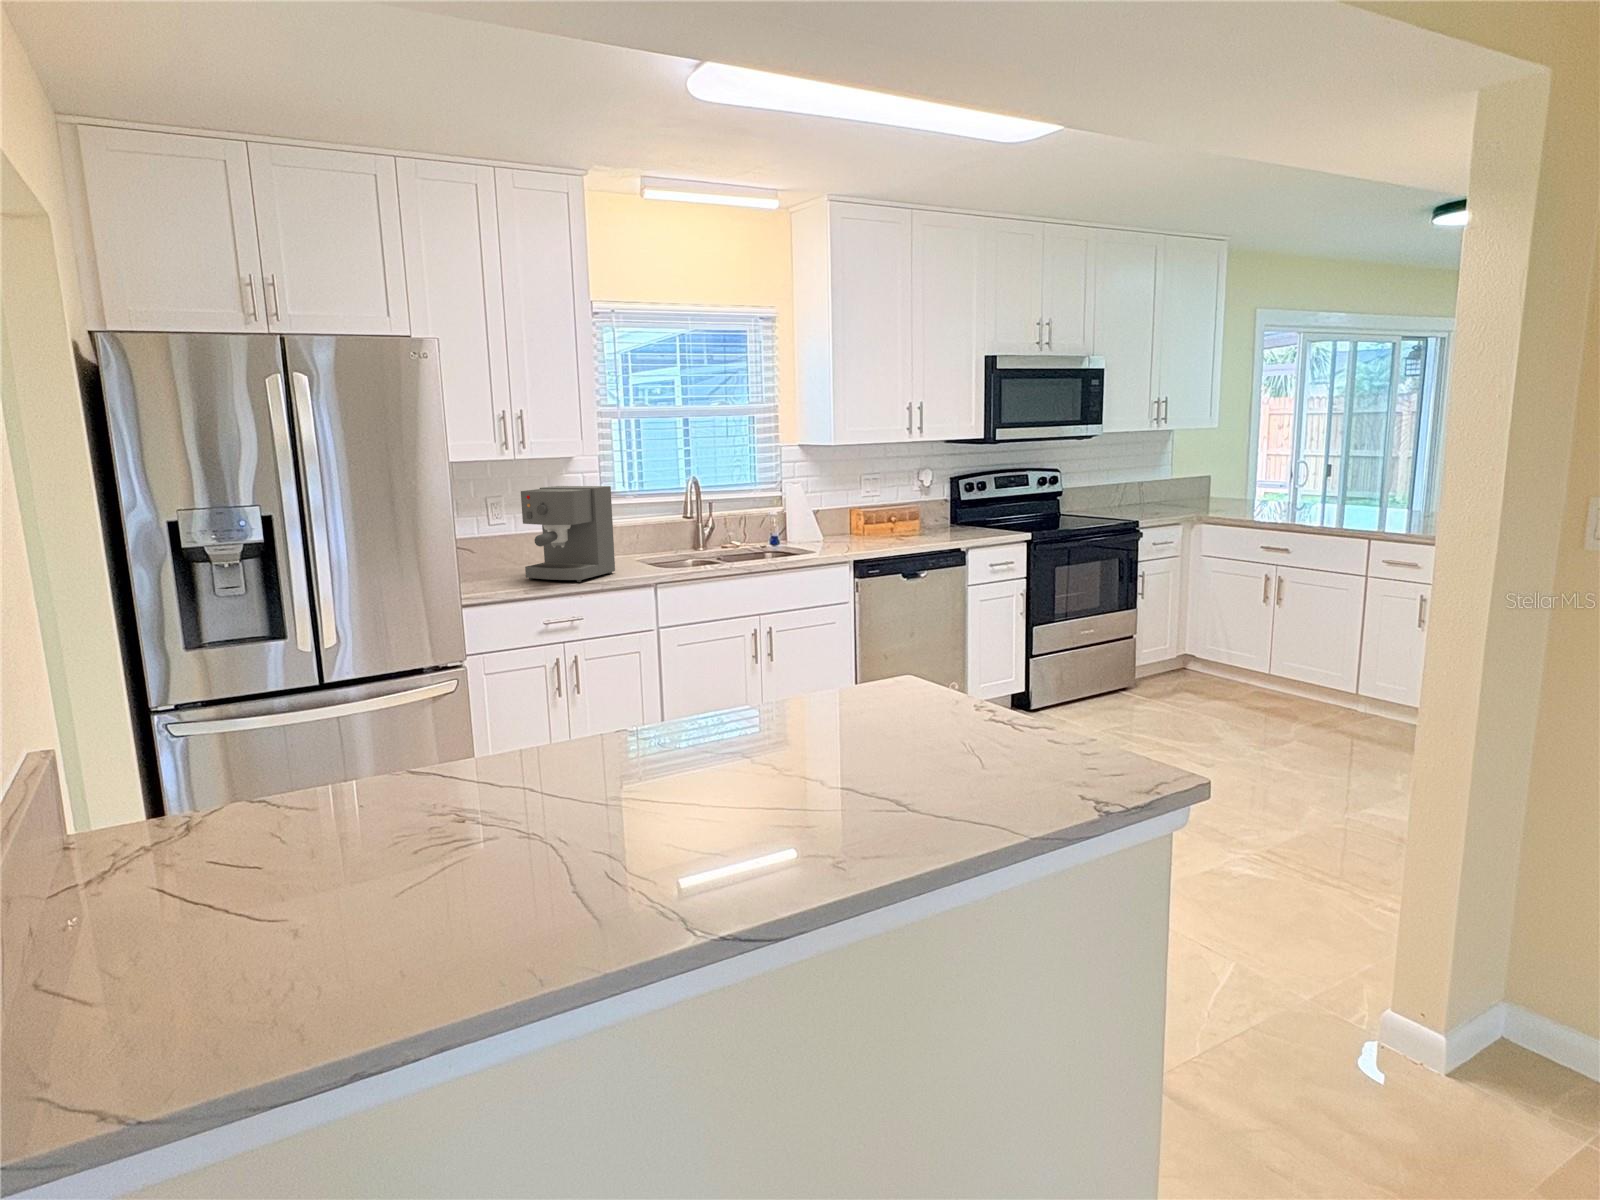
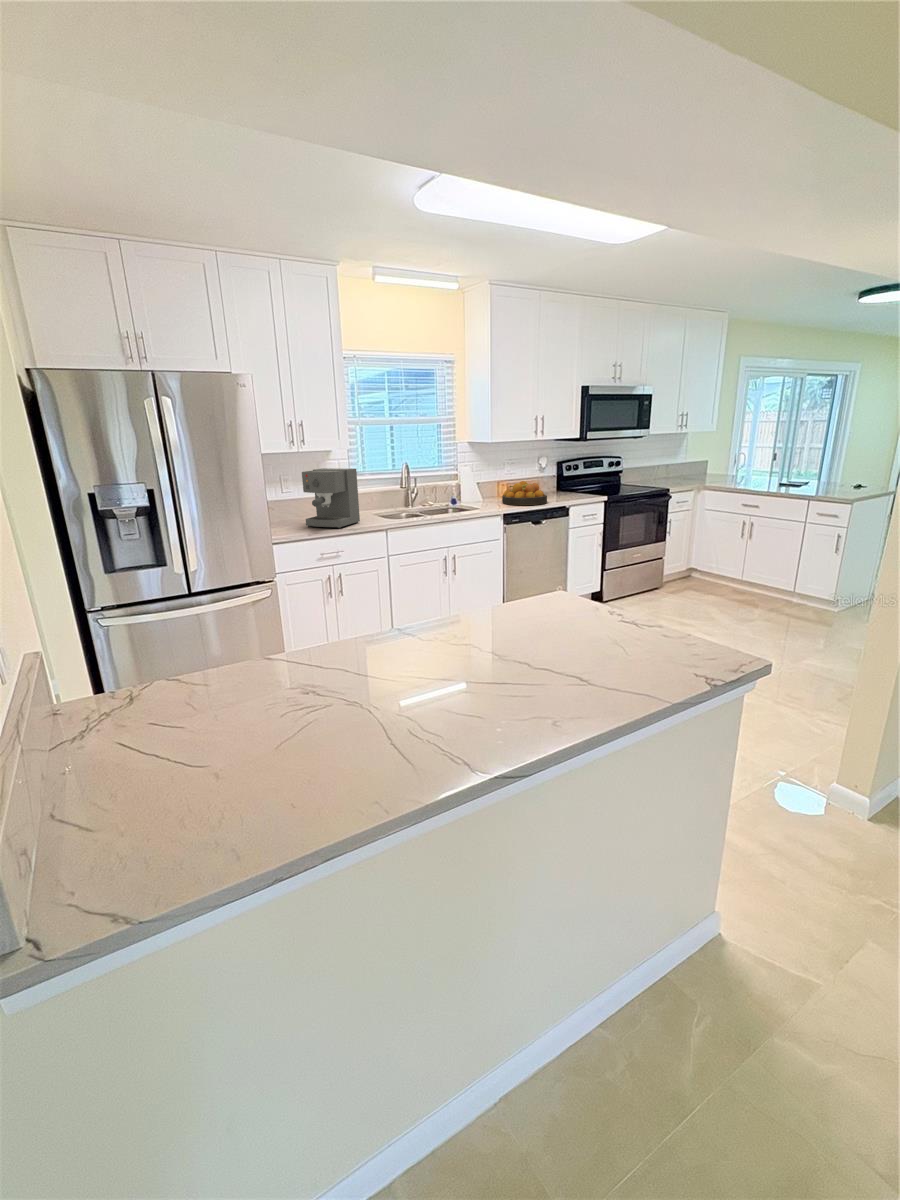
fruit bowl: none [856,508,930,547] -> present [502,481,547,505]

